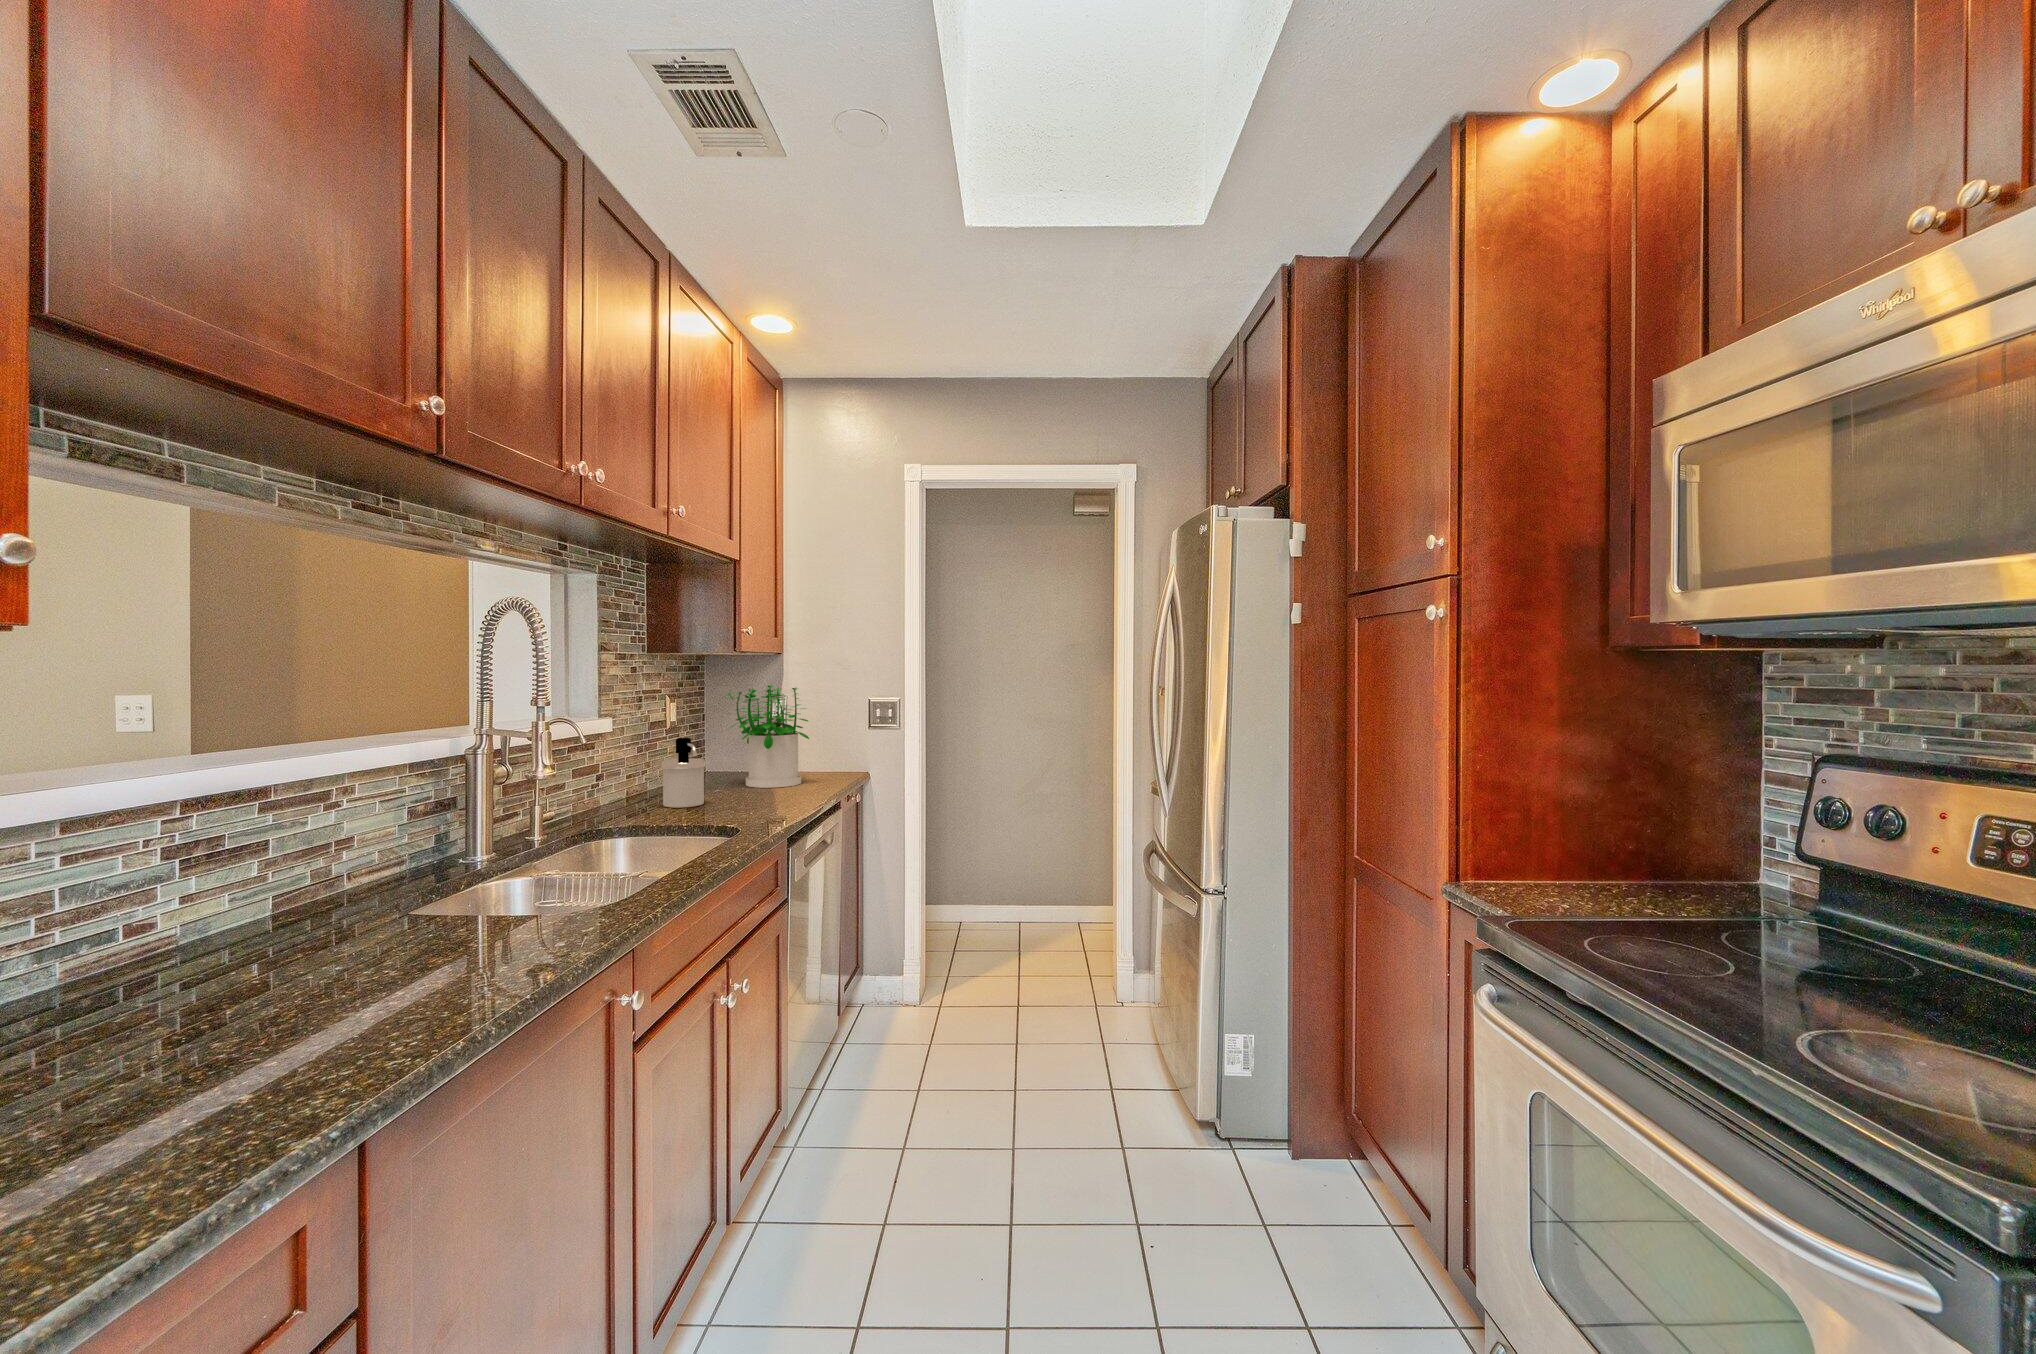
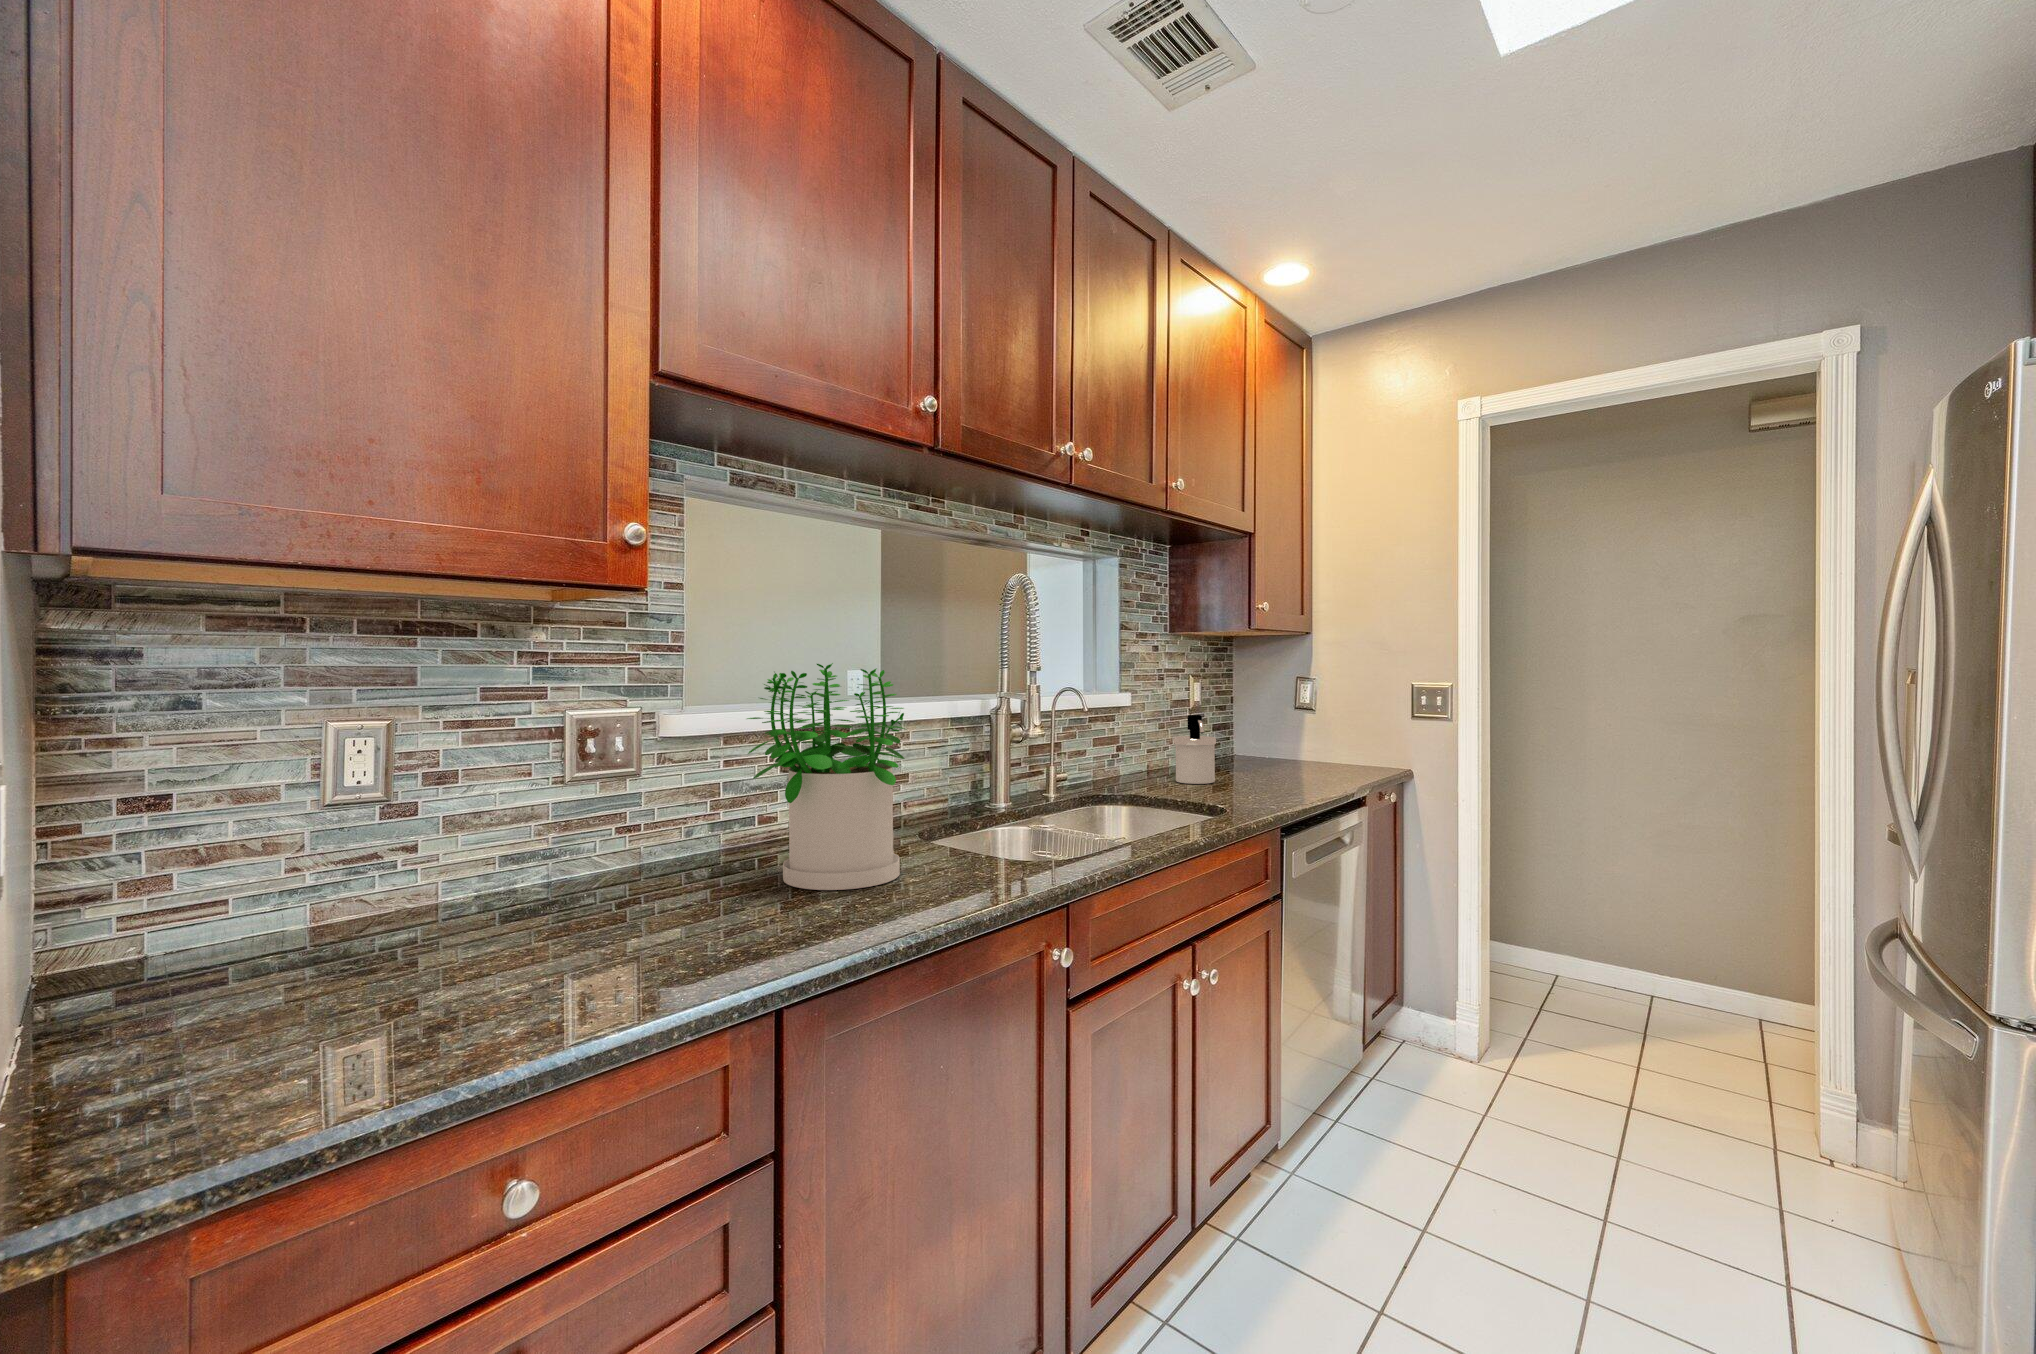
potted plant: present [727,685,809,788] -> present [747,663,905,890]

